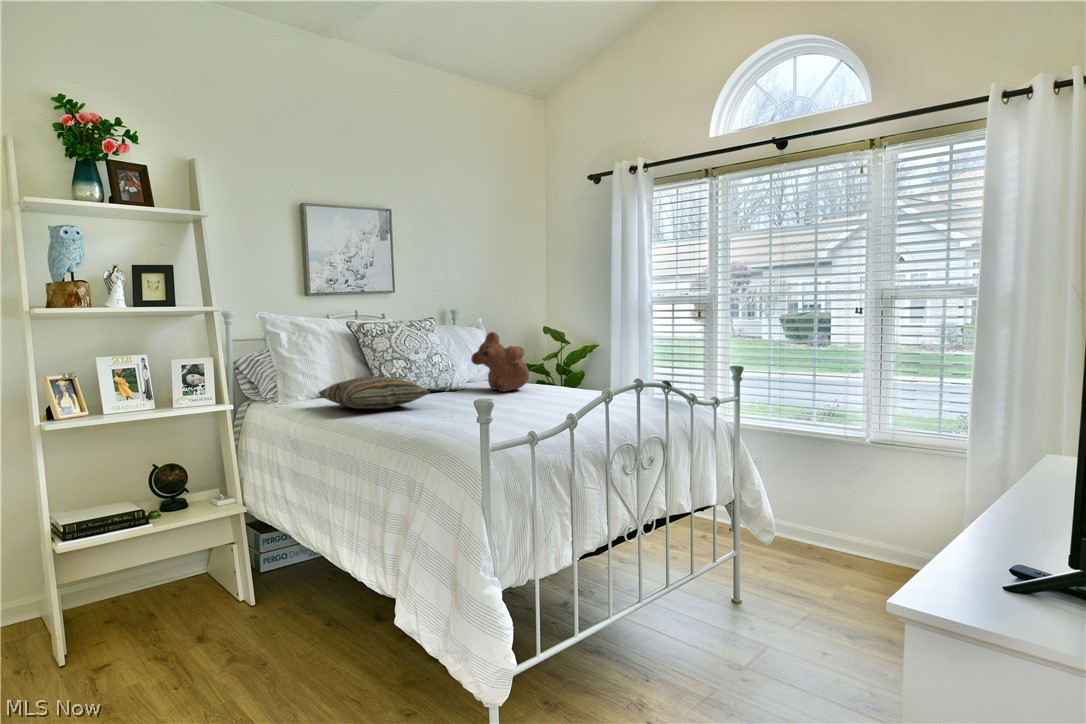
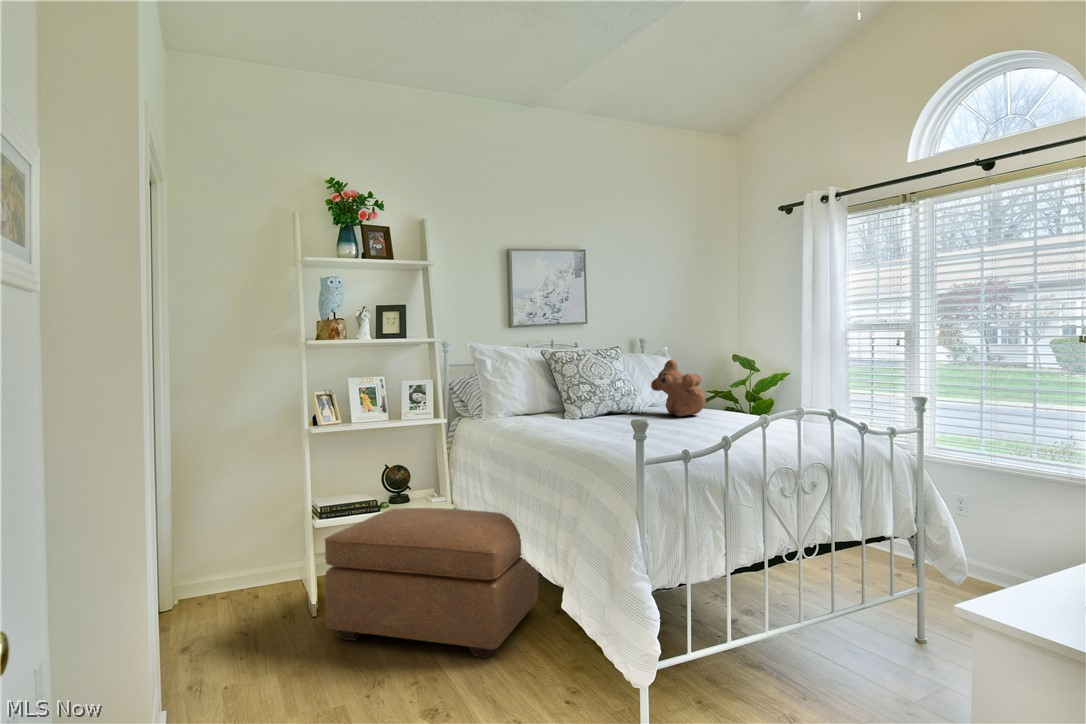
pillow: present [319,377,431,409] -> none [512,399,607,427]
ottoman: none [68,513,356,693] -> present [325,508,539,658]

